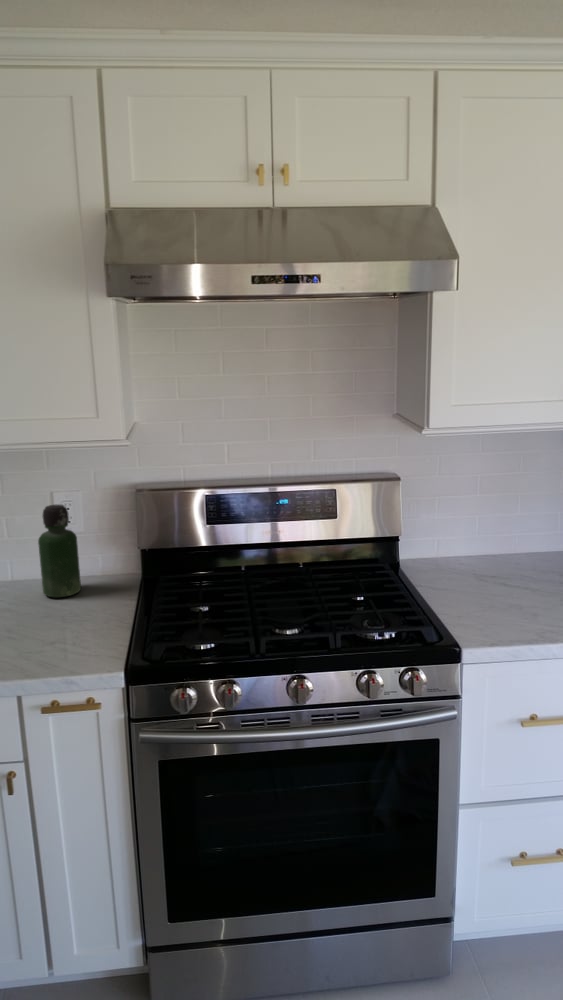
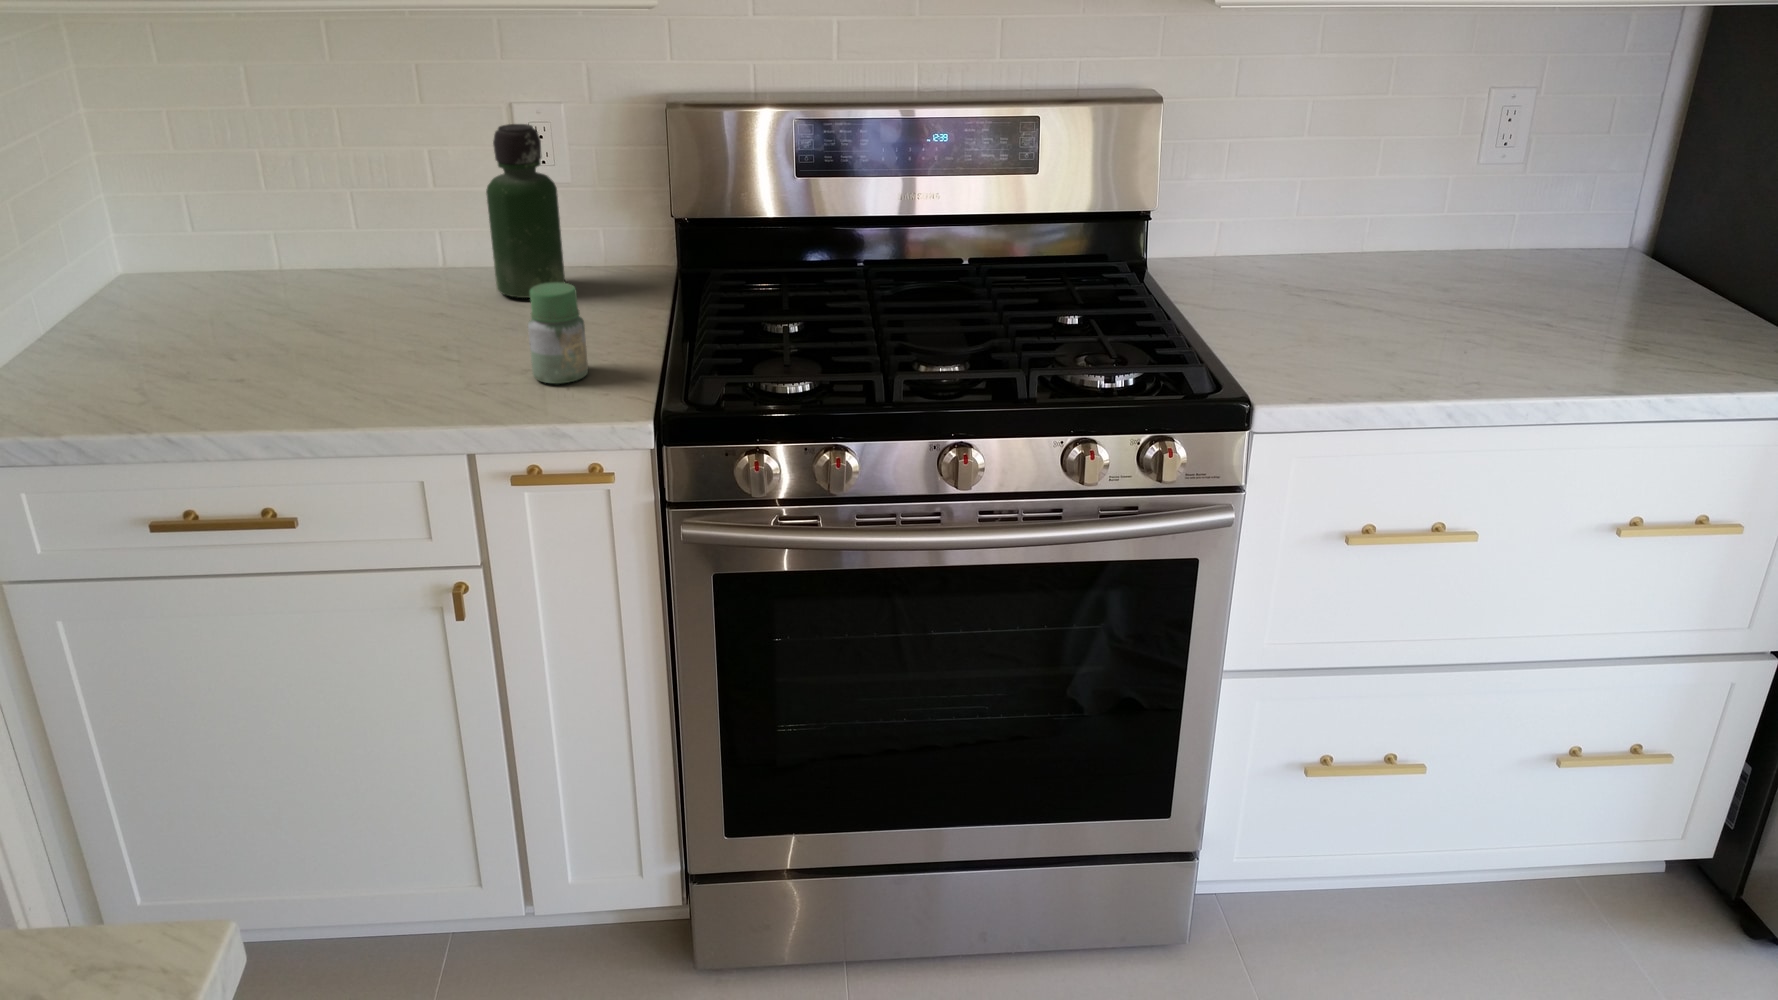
jar: none [55,593,89,650] -> present [528,283,588,384]

